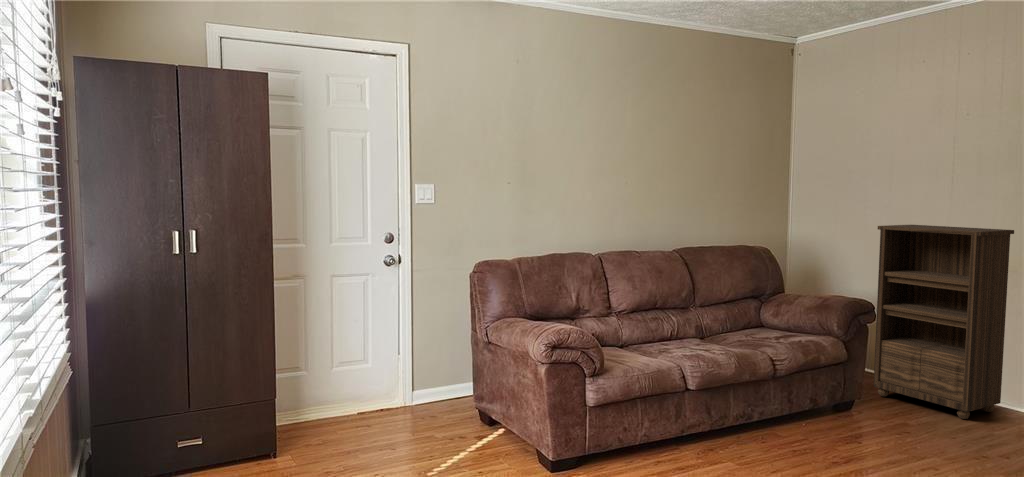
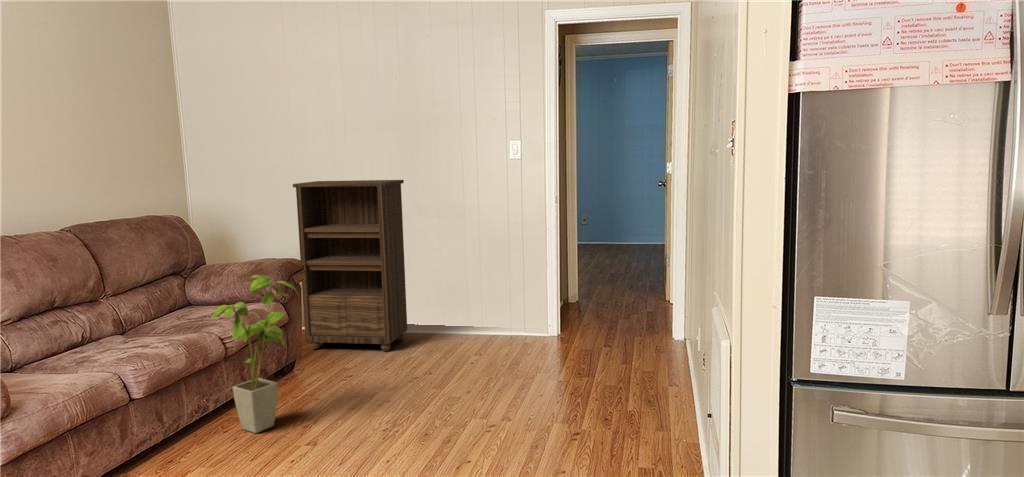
house plant: none [762,308,843,451] -> present [213,275,298,433]

